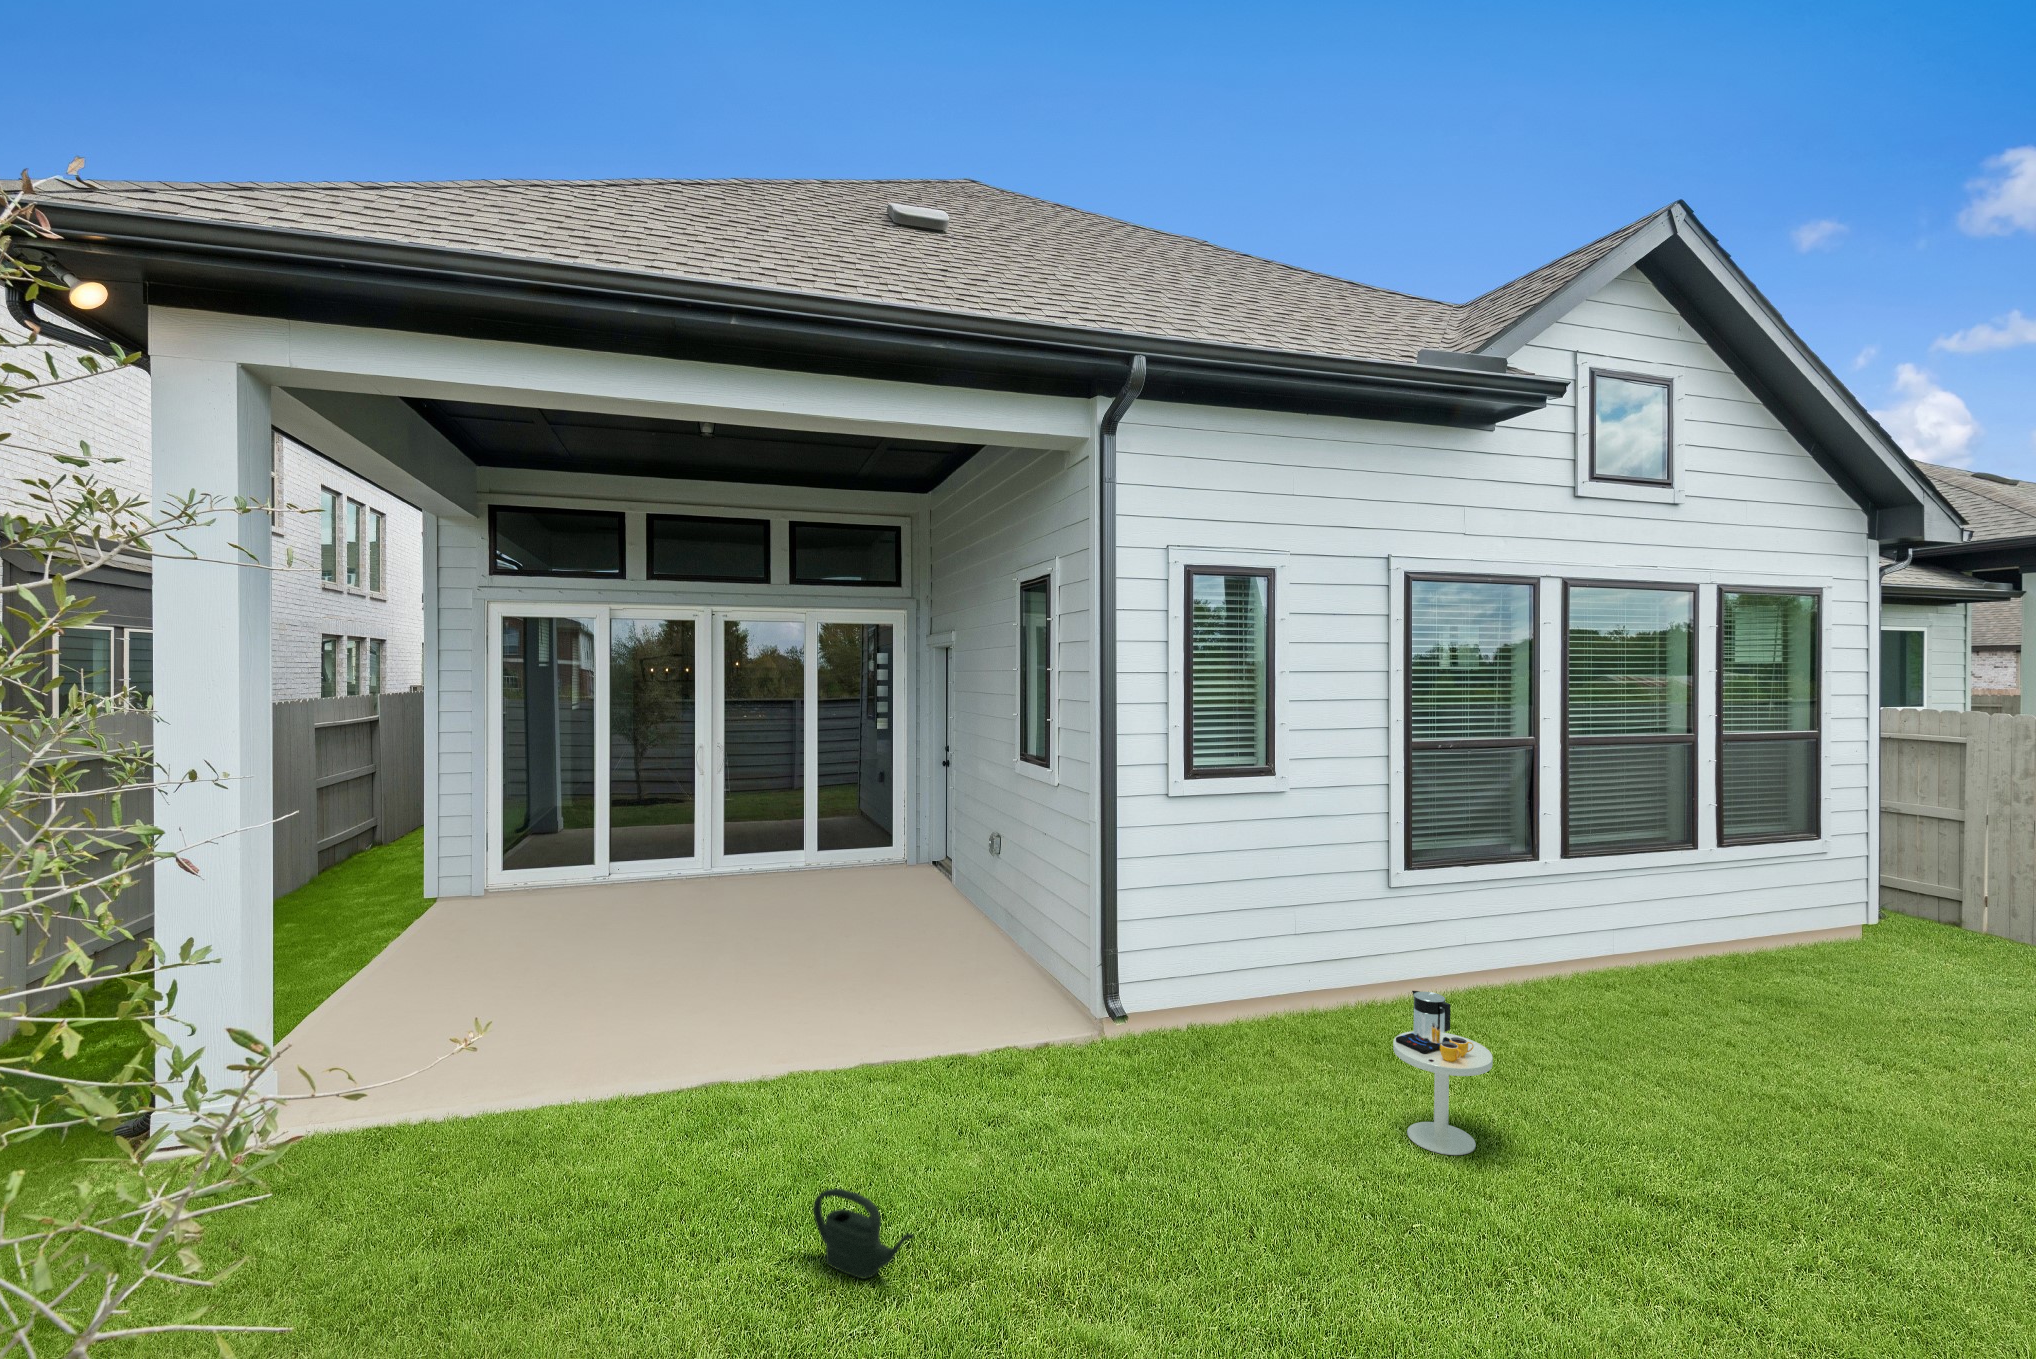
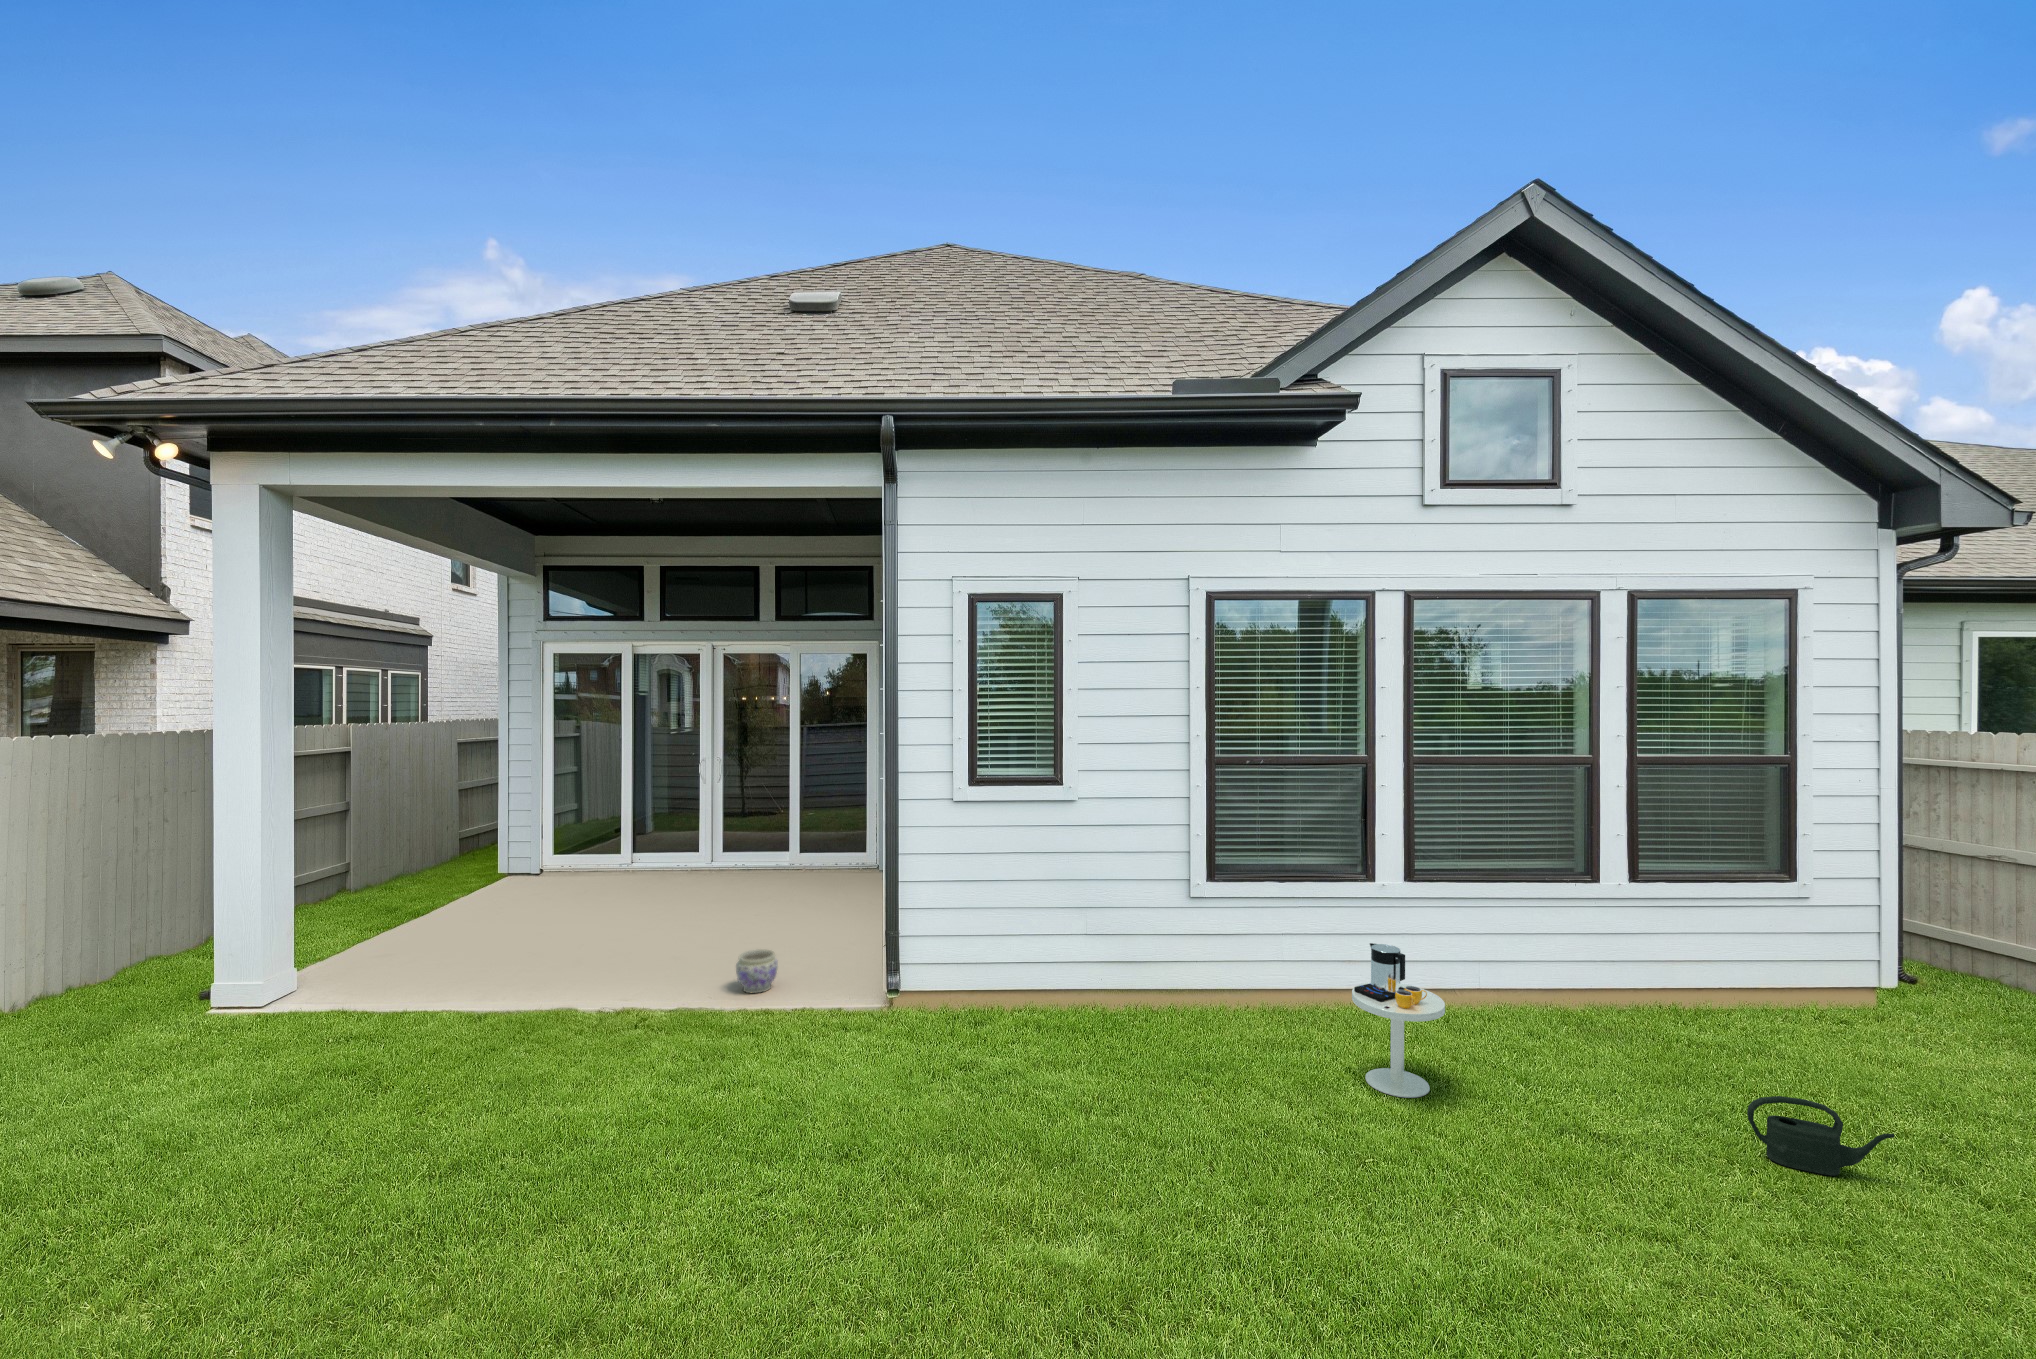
planter: none [735,988,779,1036] -> present [736,949,778,993]
watering can: present [813,1189,914,1279] -> present [1747,1096,1894,1176]

